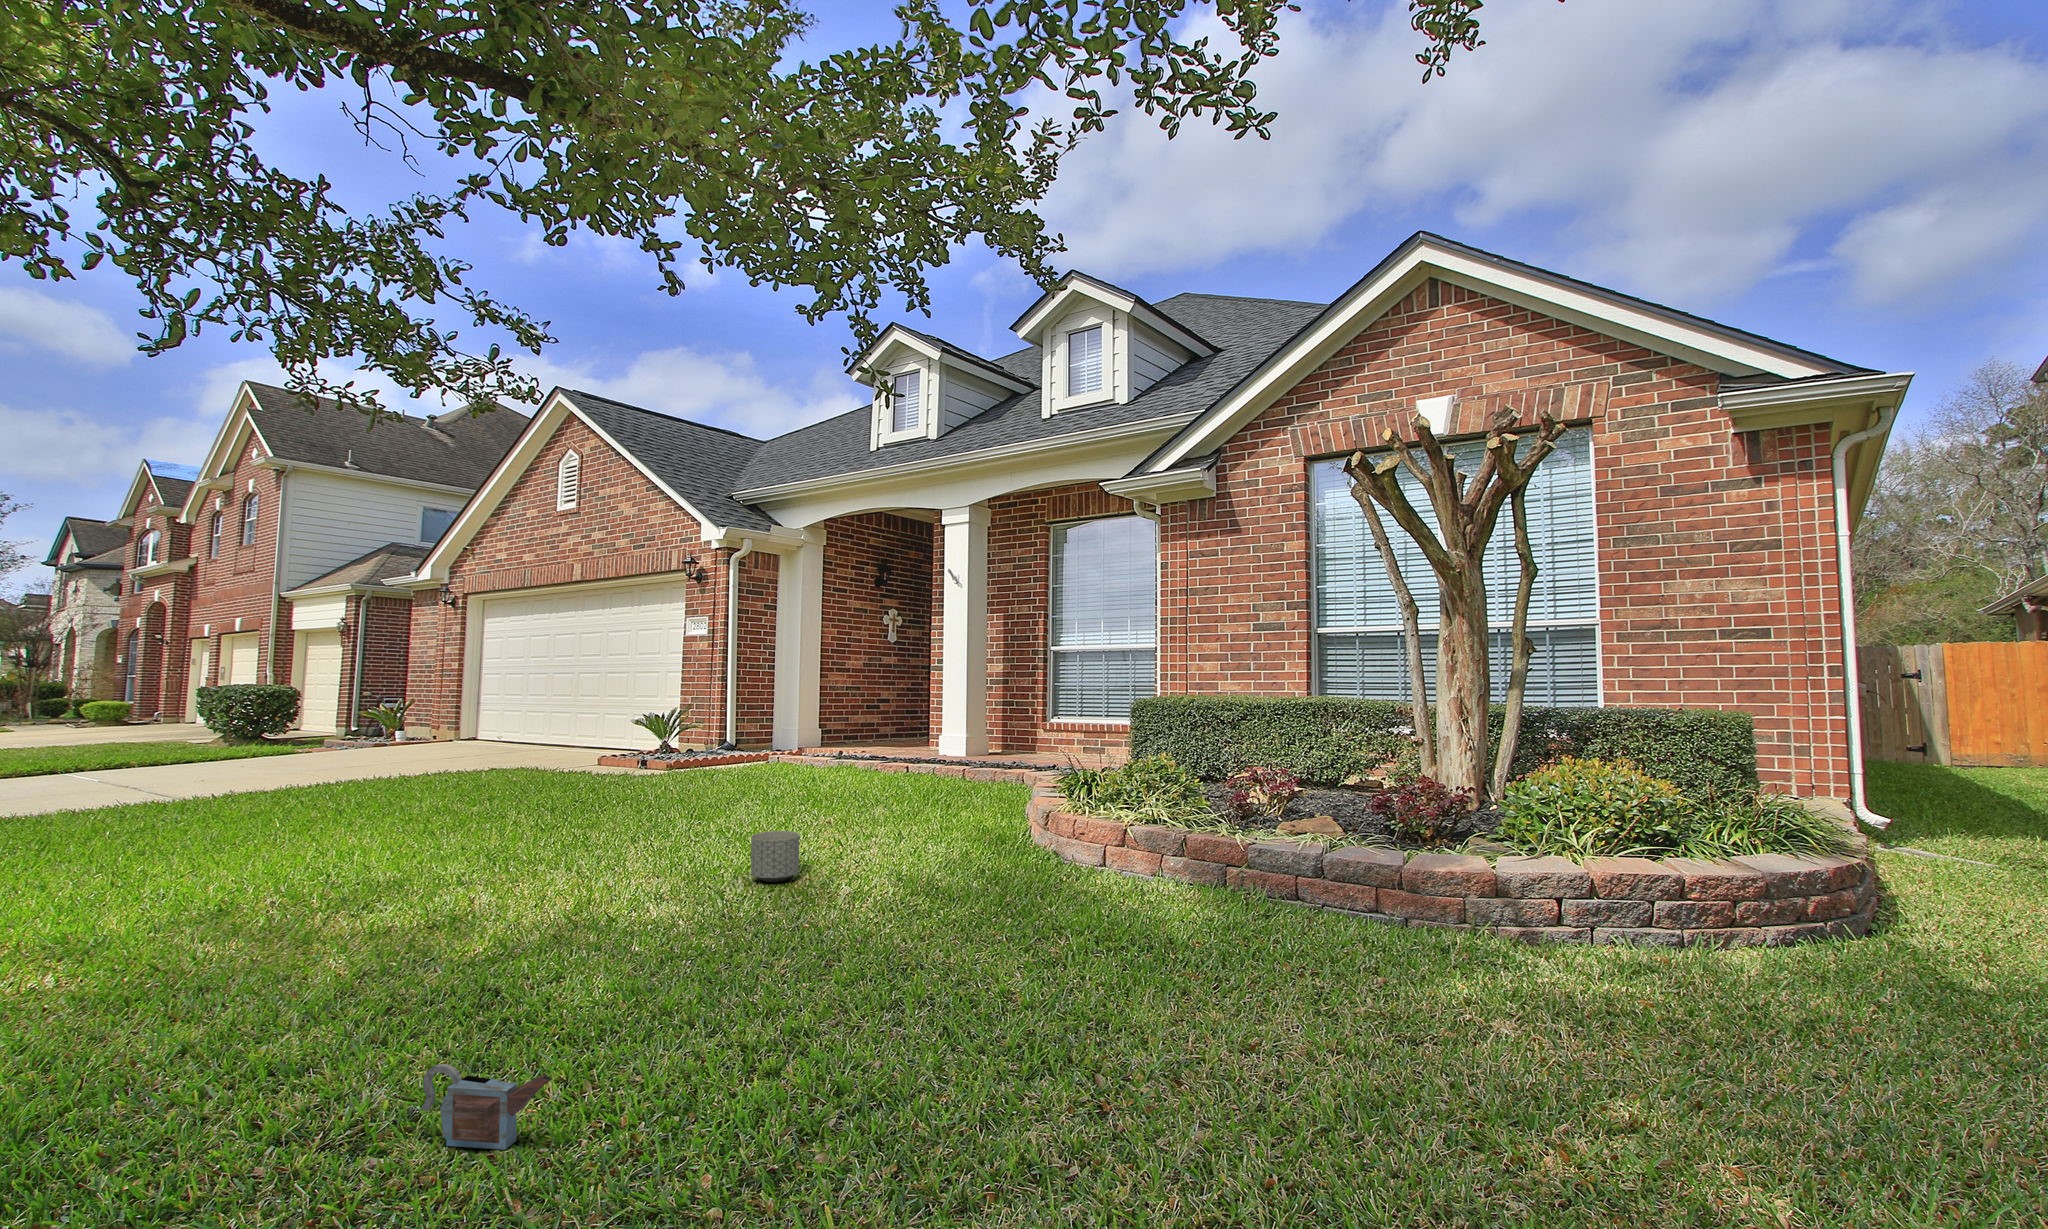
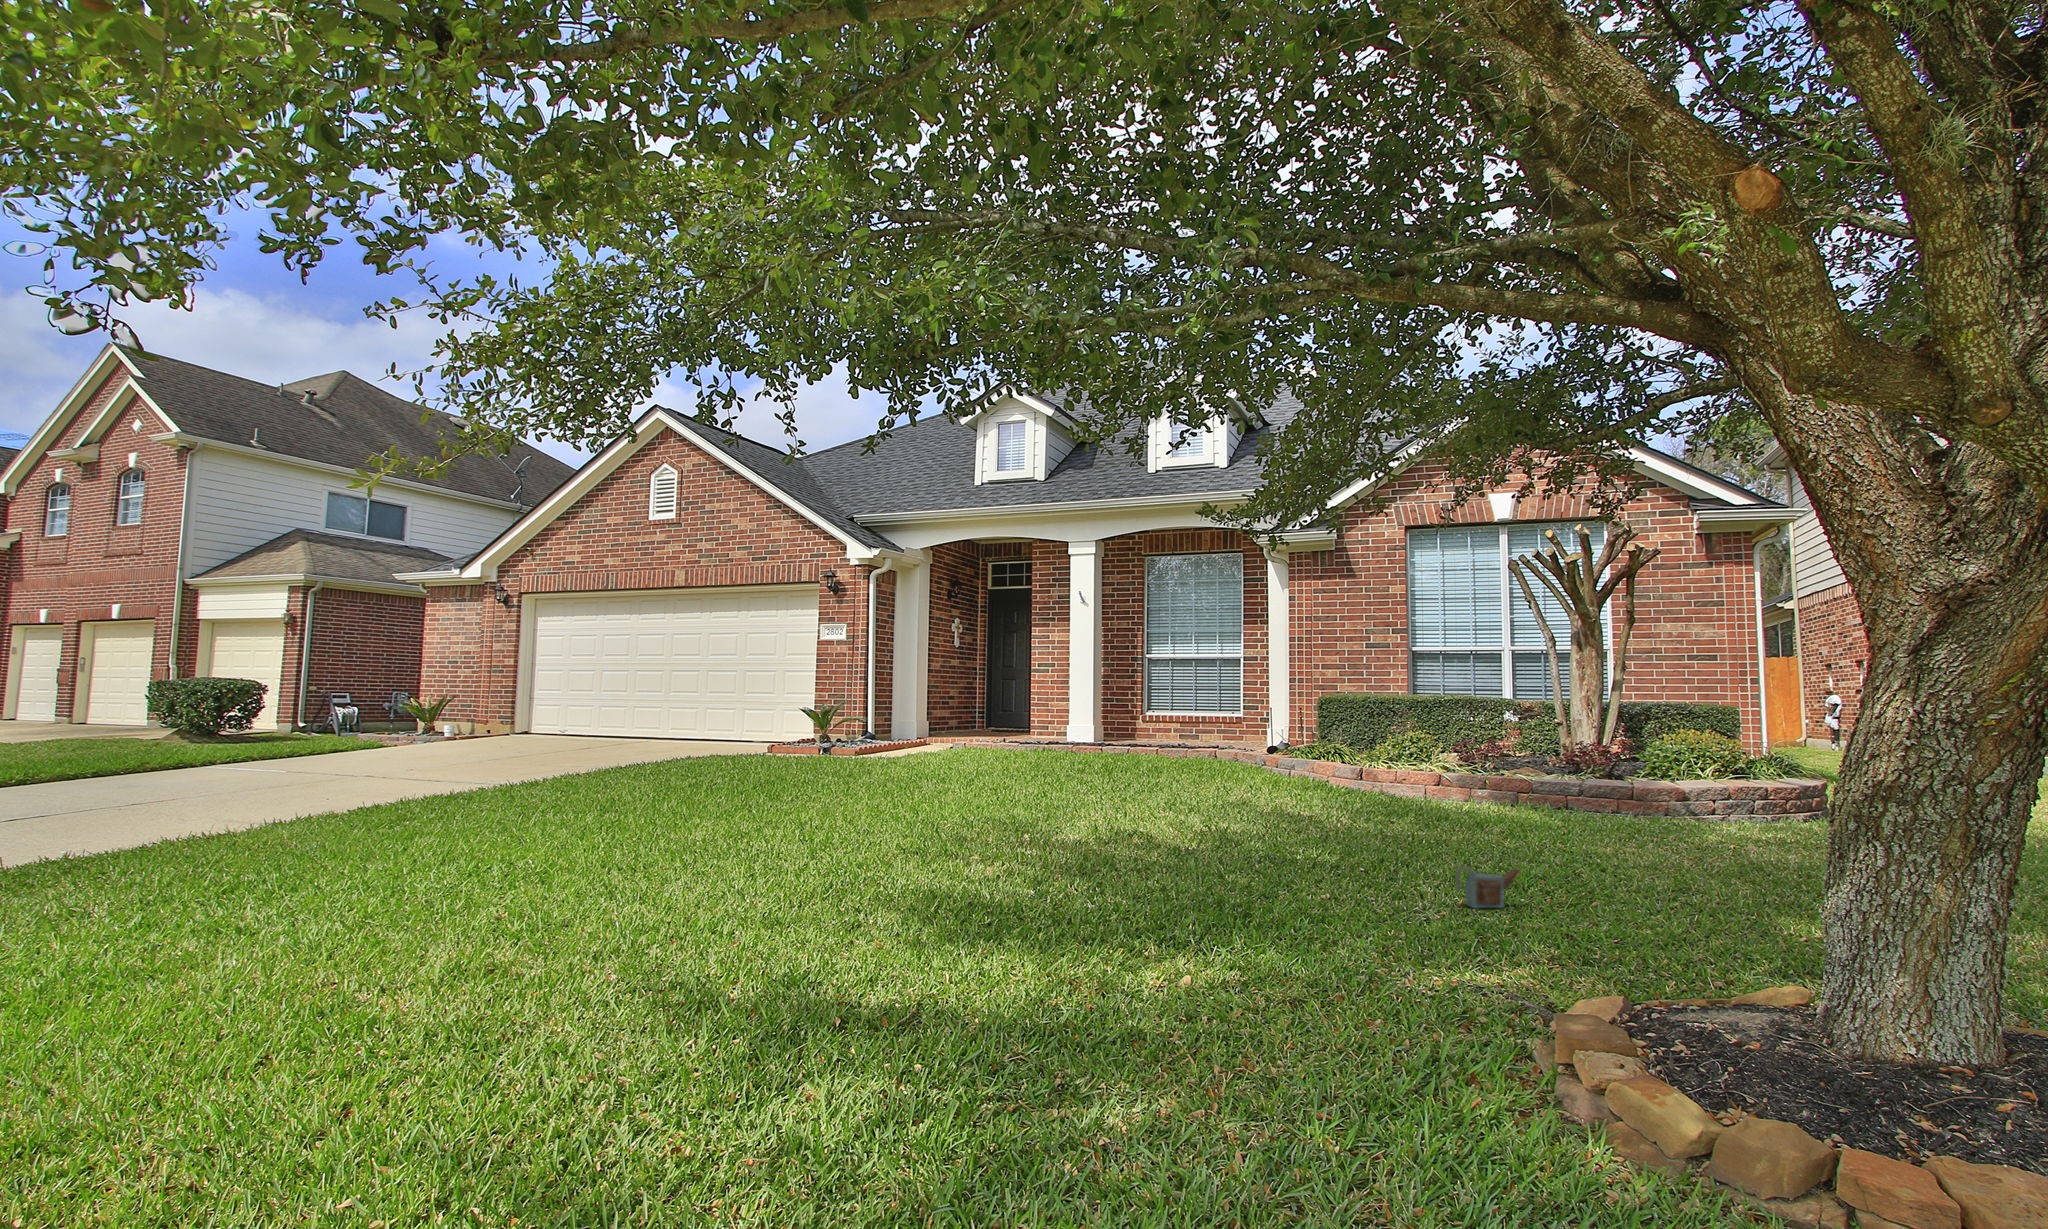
planter: present [751,831,799,882] -> none [1213,778,1247,813]

